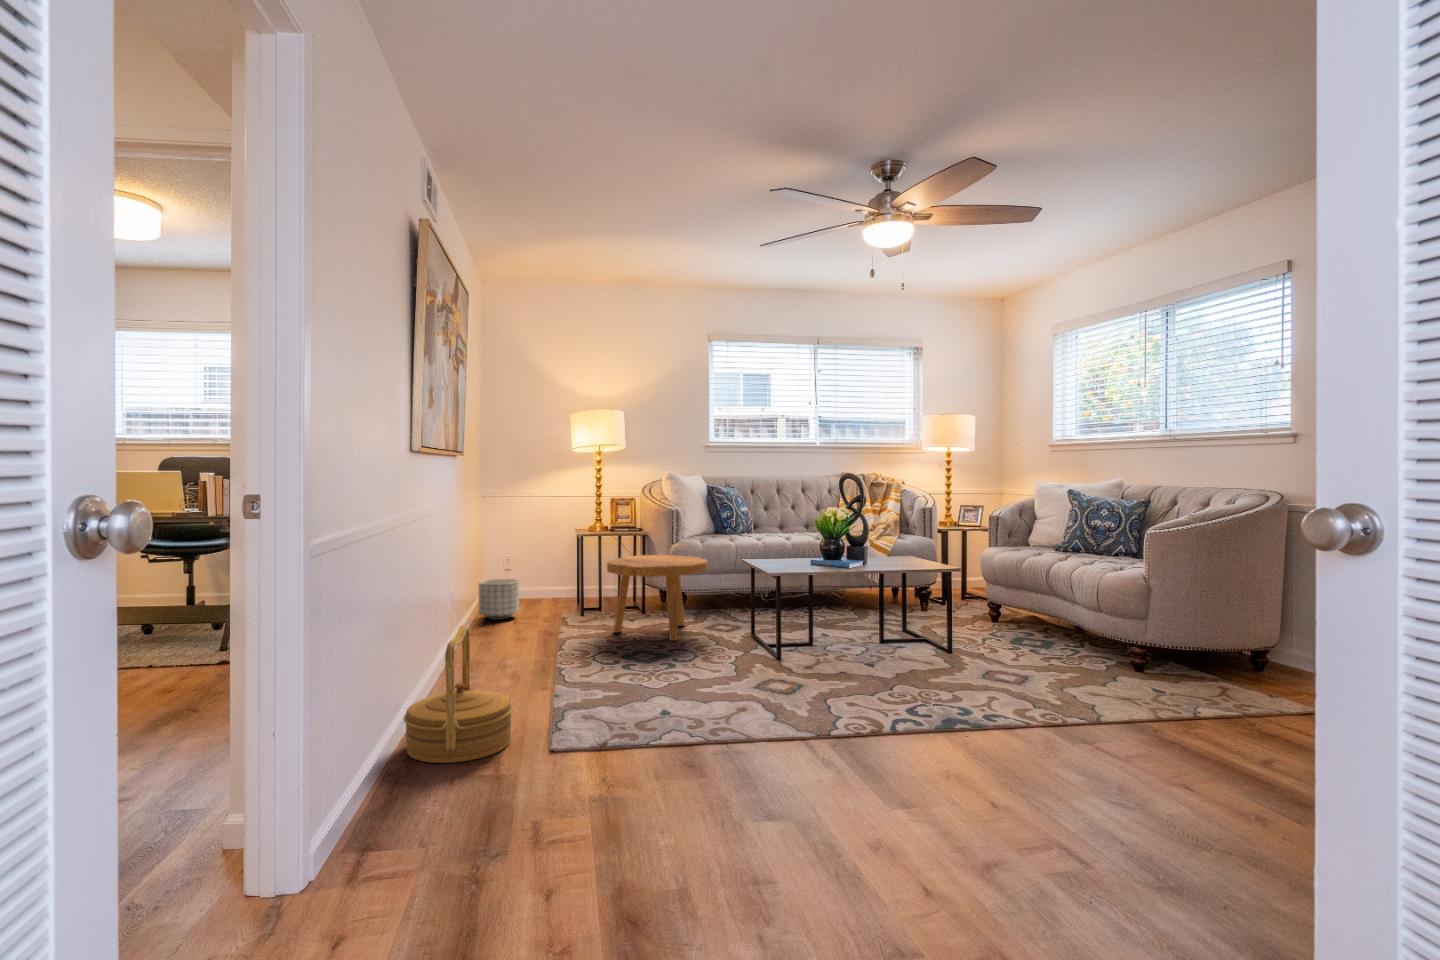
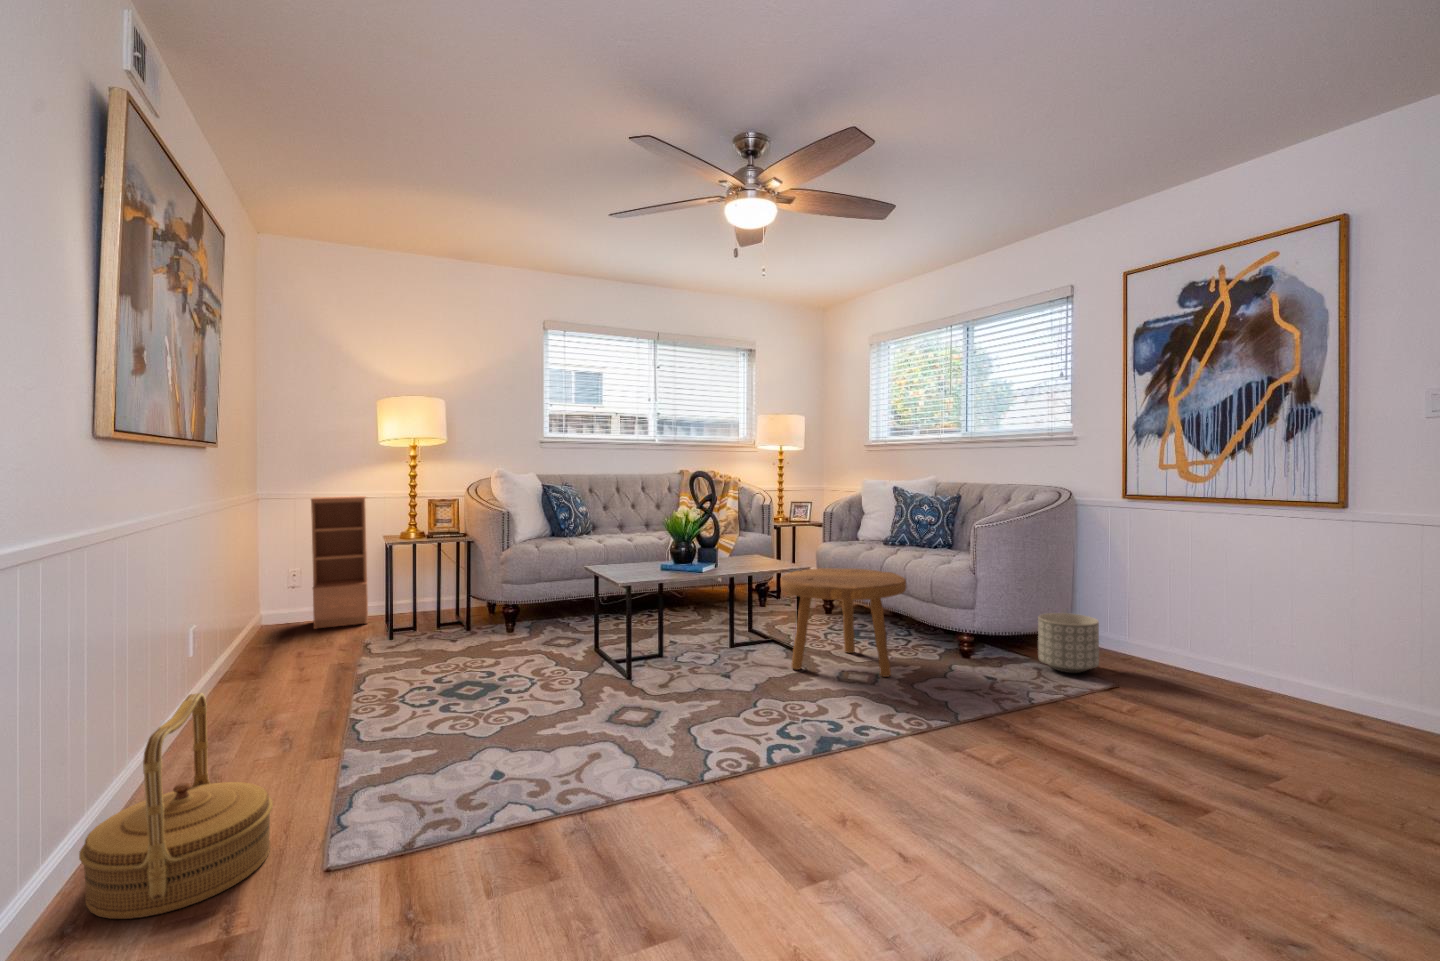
bookcase: none [517,491,560,605] -> present [311,496,368,629]
footstool: present [607,555,708,641] -> present [781,568,906,677]
planter: present [479,579,519,620] -> present [1038,613,1099,673]

